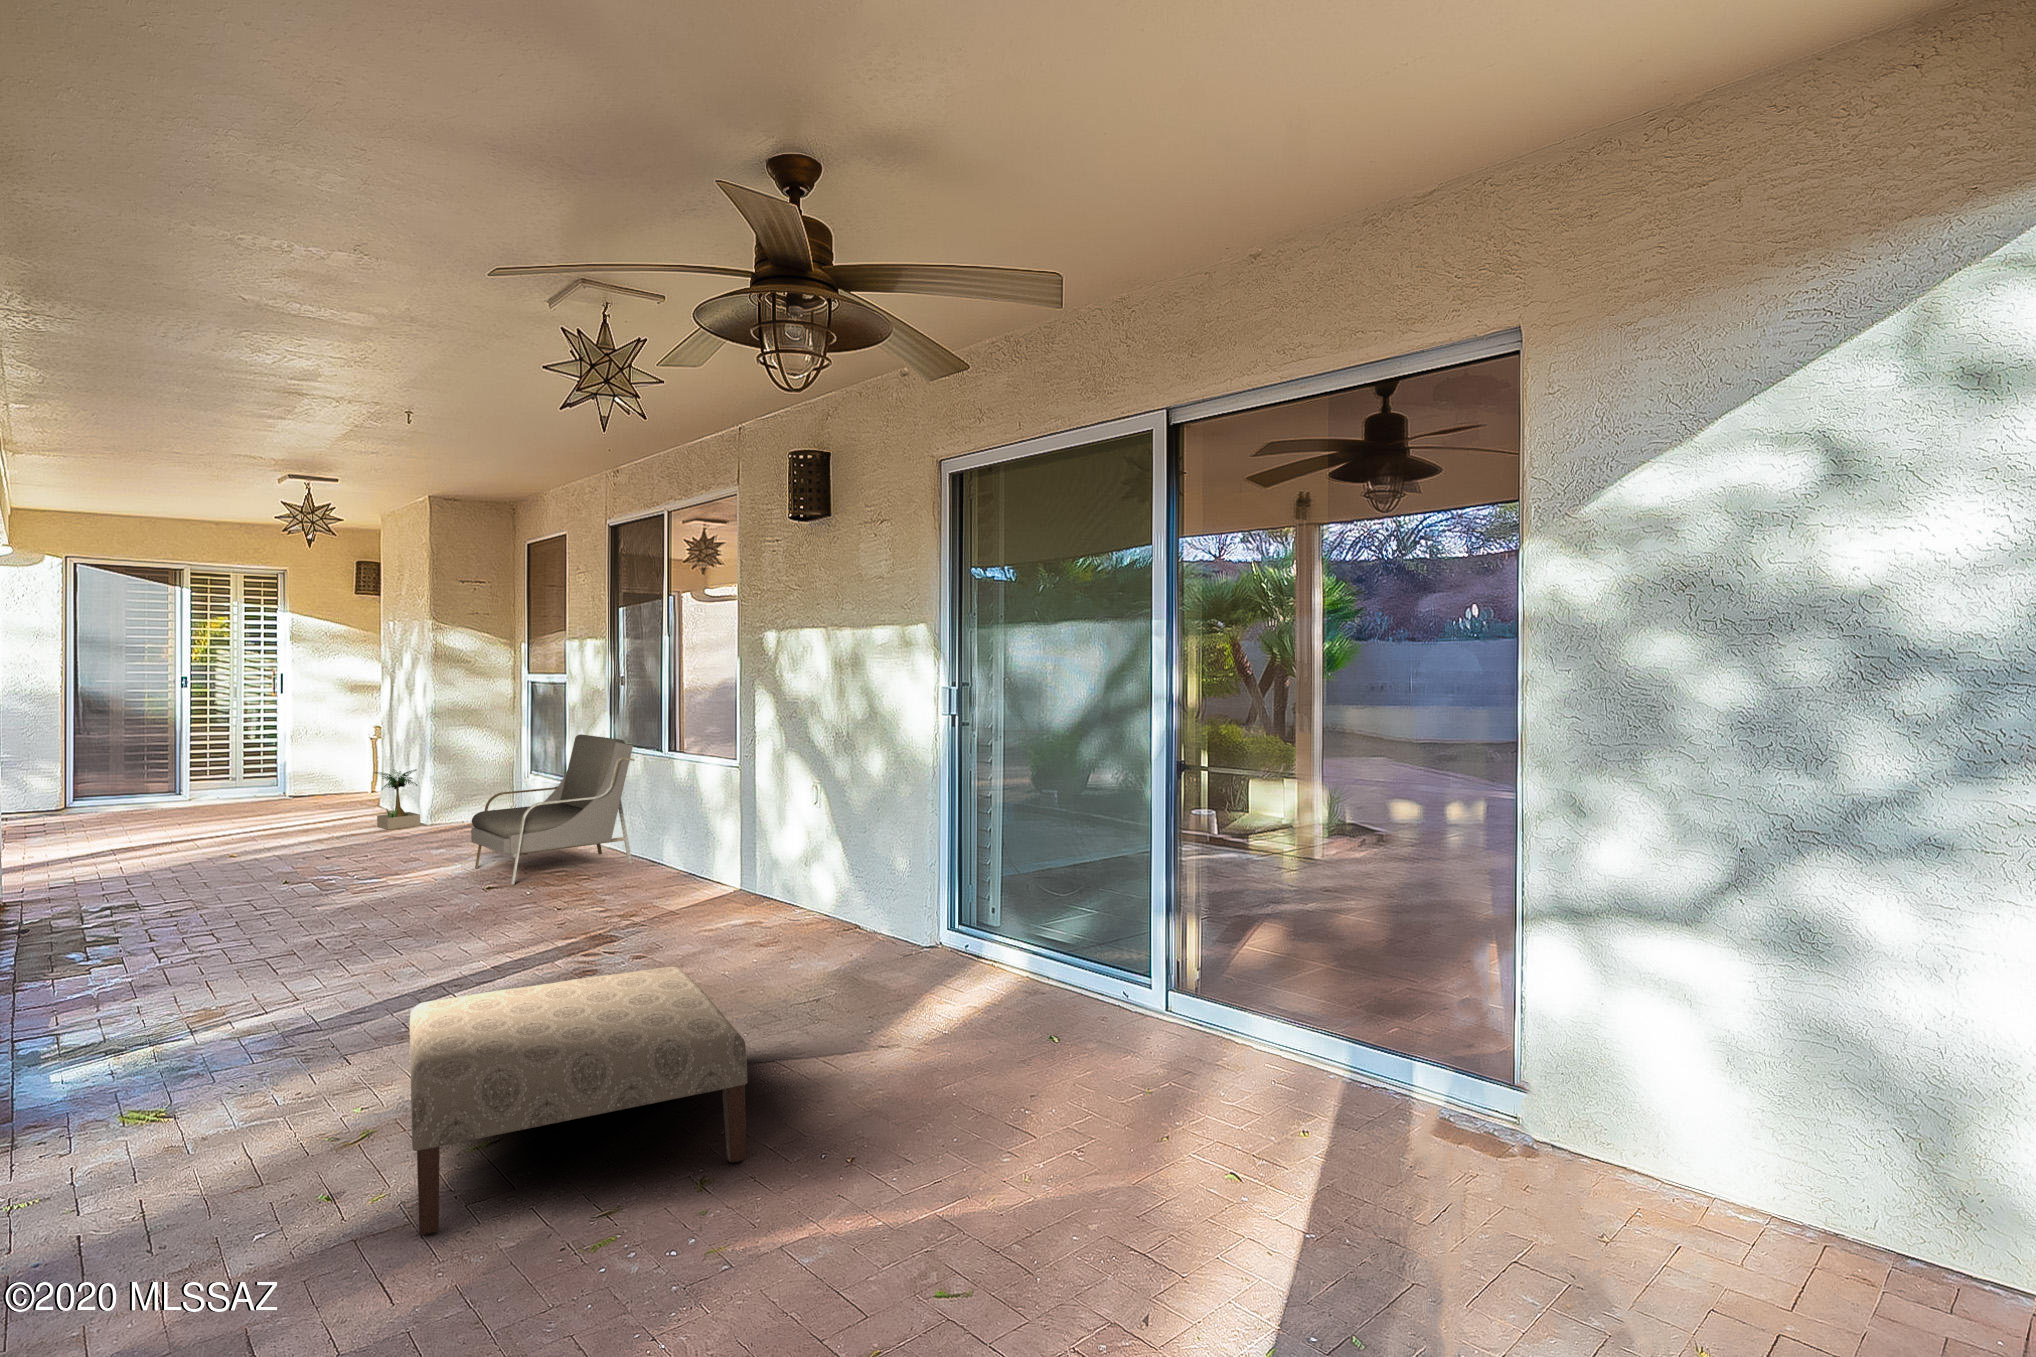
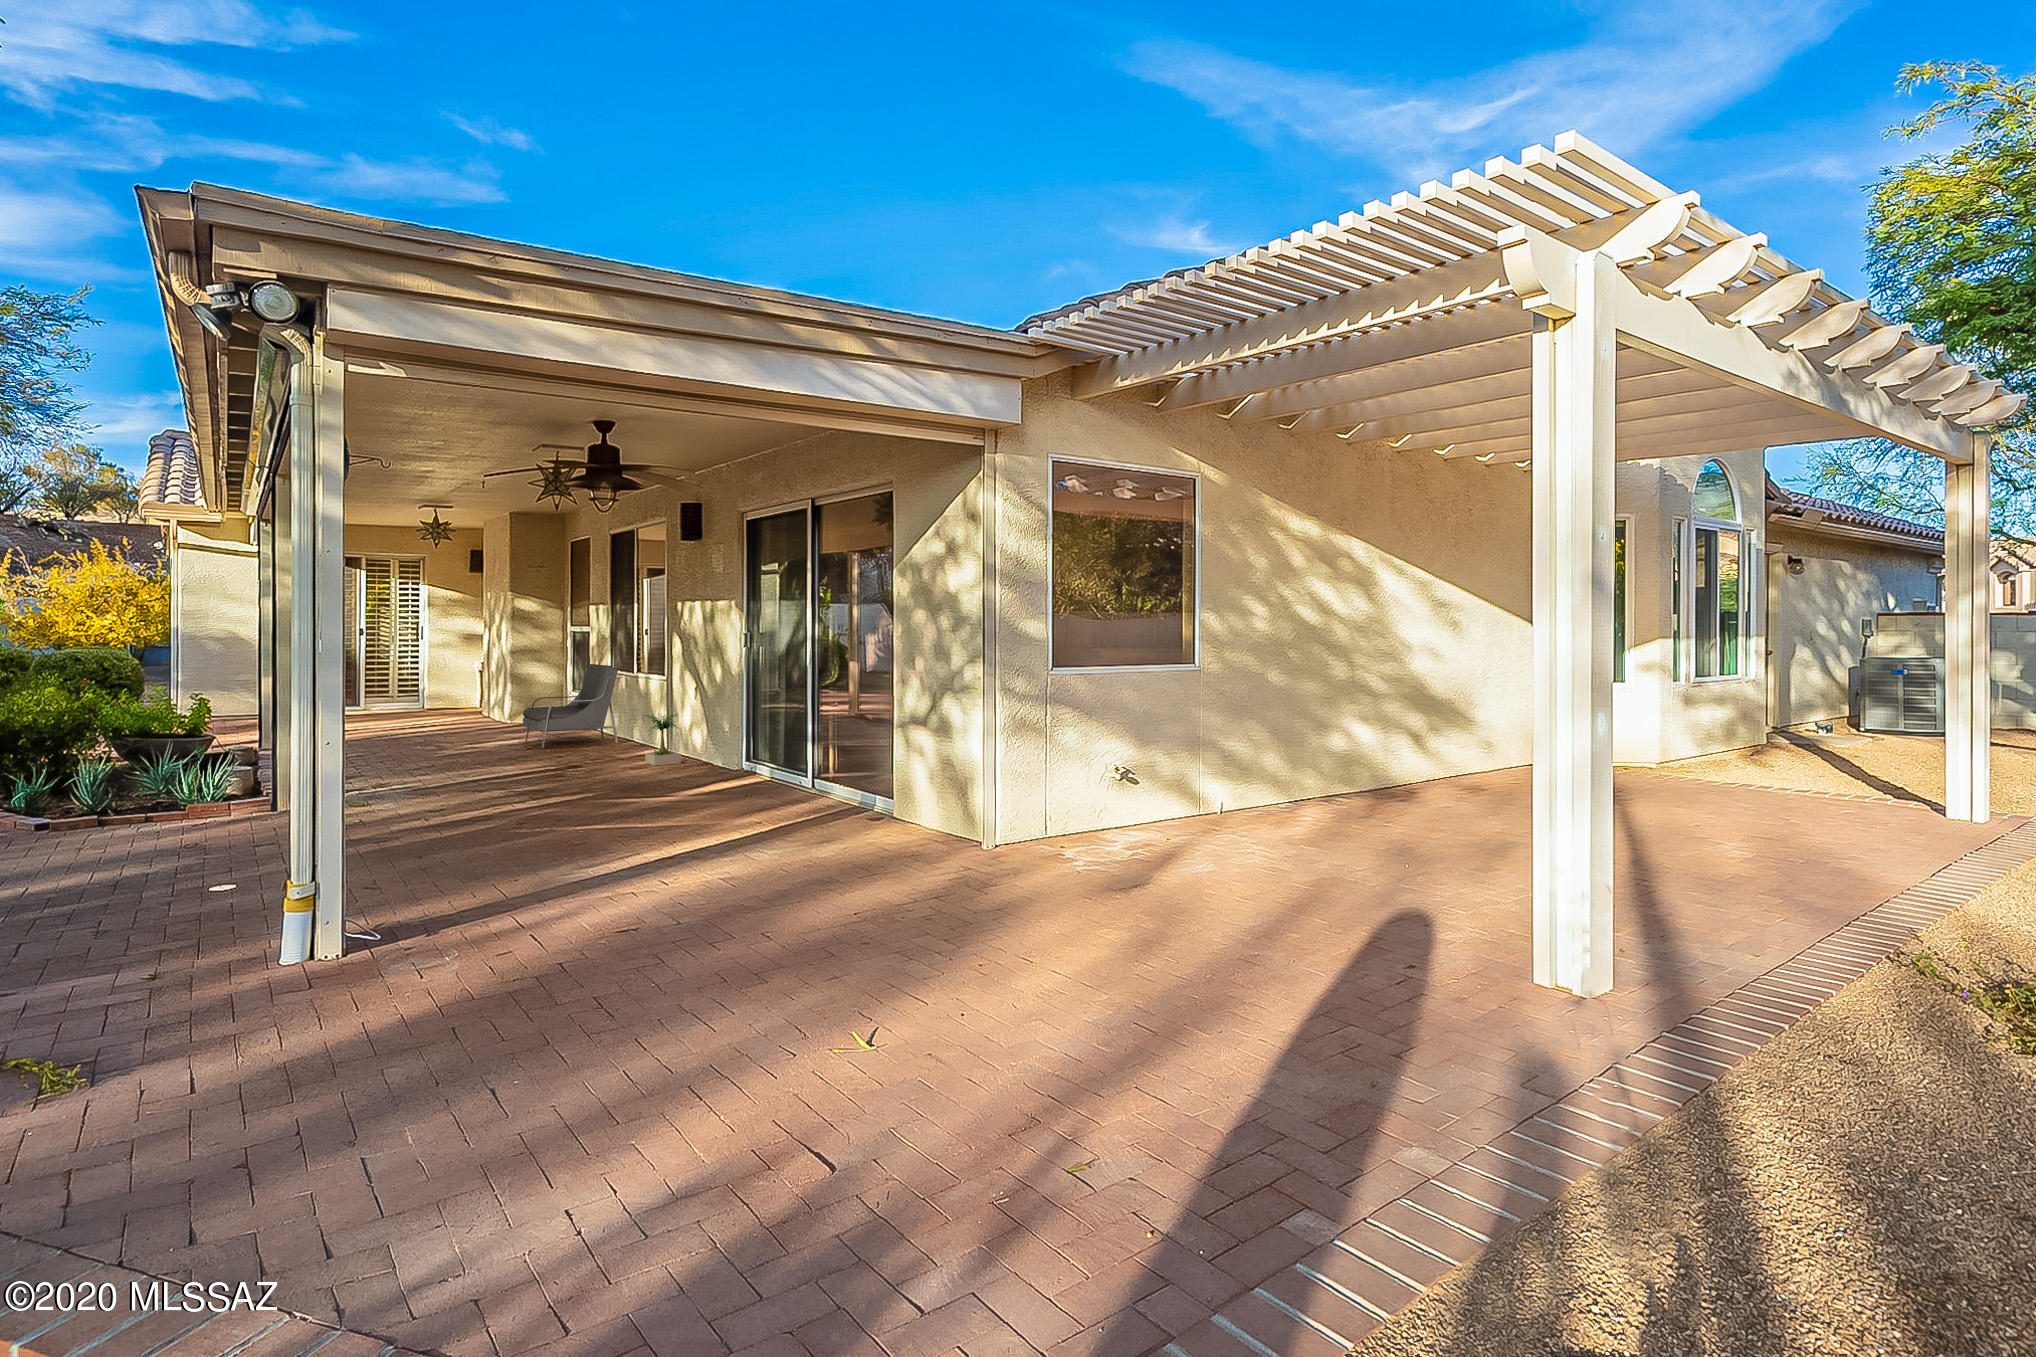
potted plant: present [375,769,421,829] -> present [645,713,681,766]
ottoman: present [410,967,748,1235] -> none [440,753,581,830]

